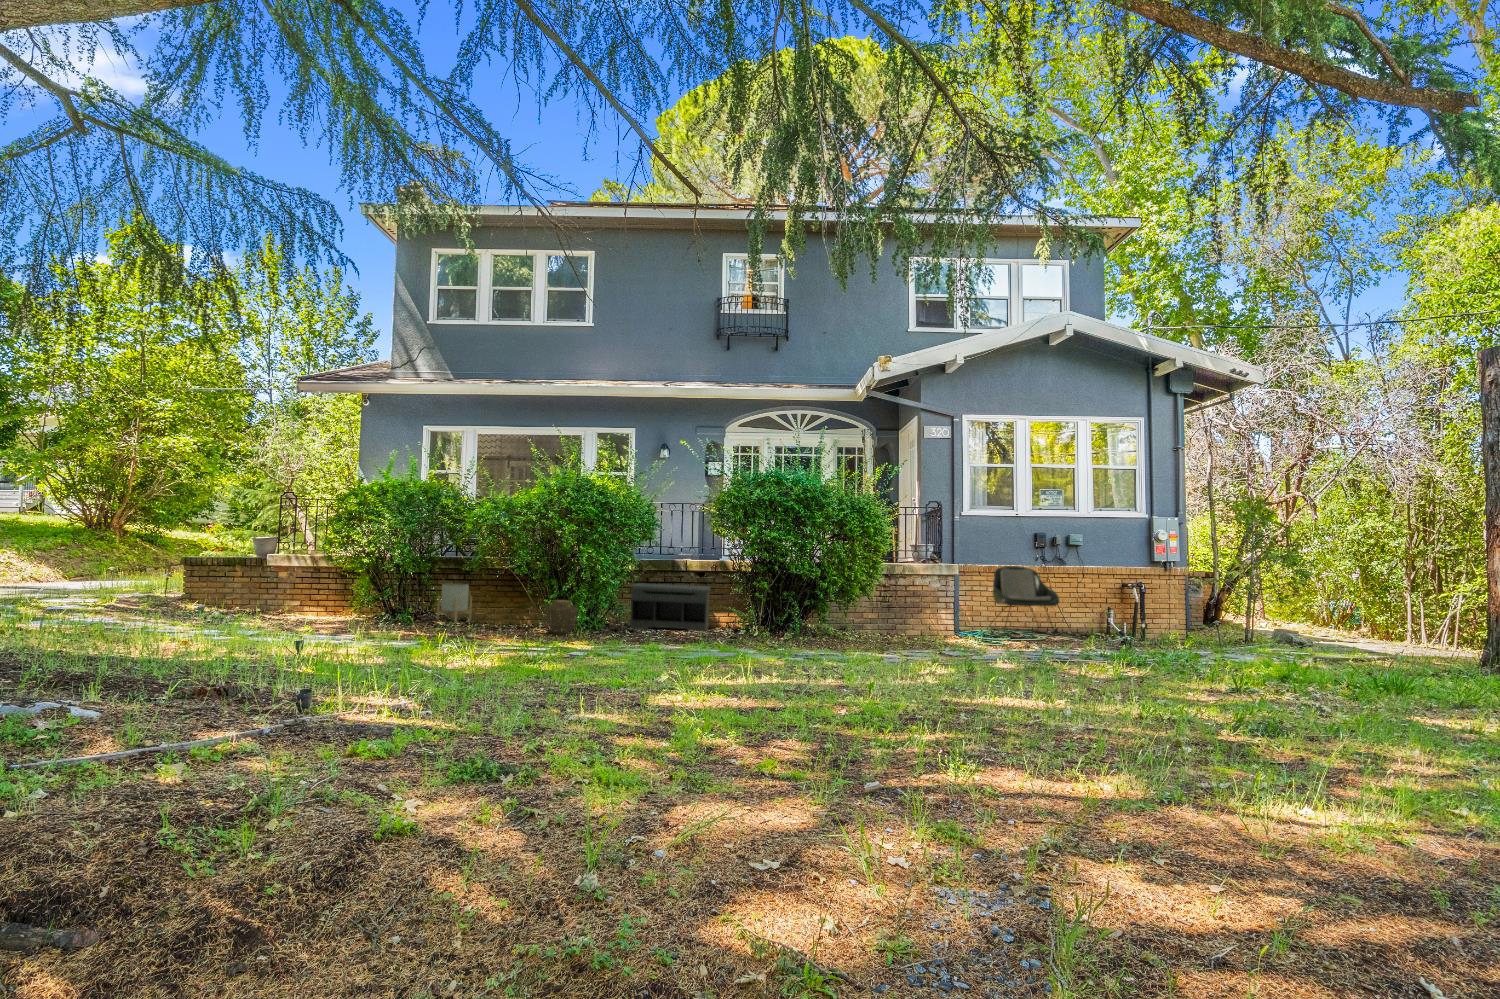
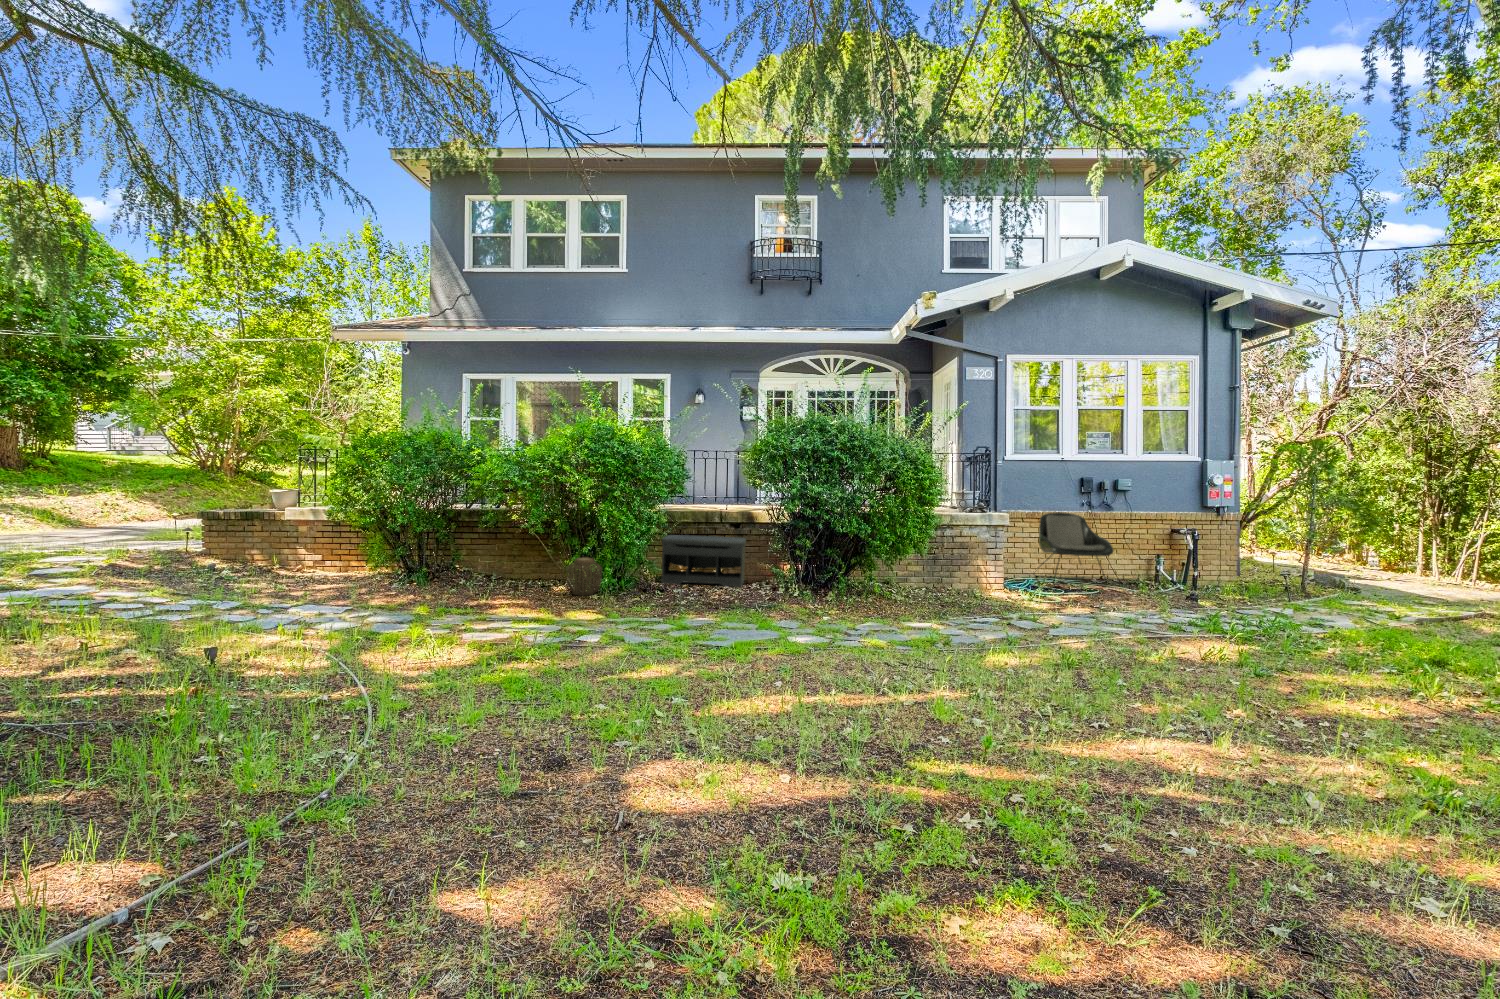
planter: present [437,584,472,621] -> none [462,536,499,576]

